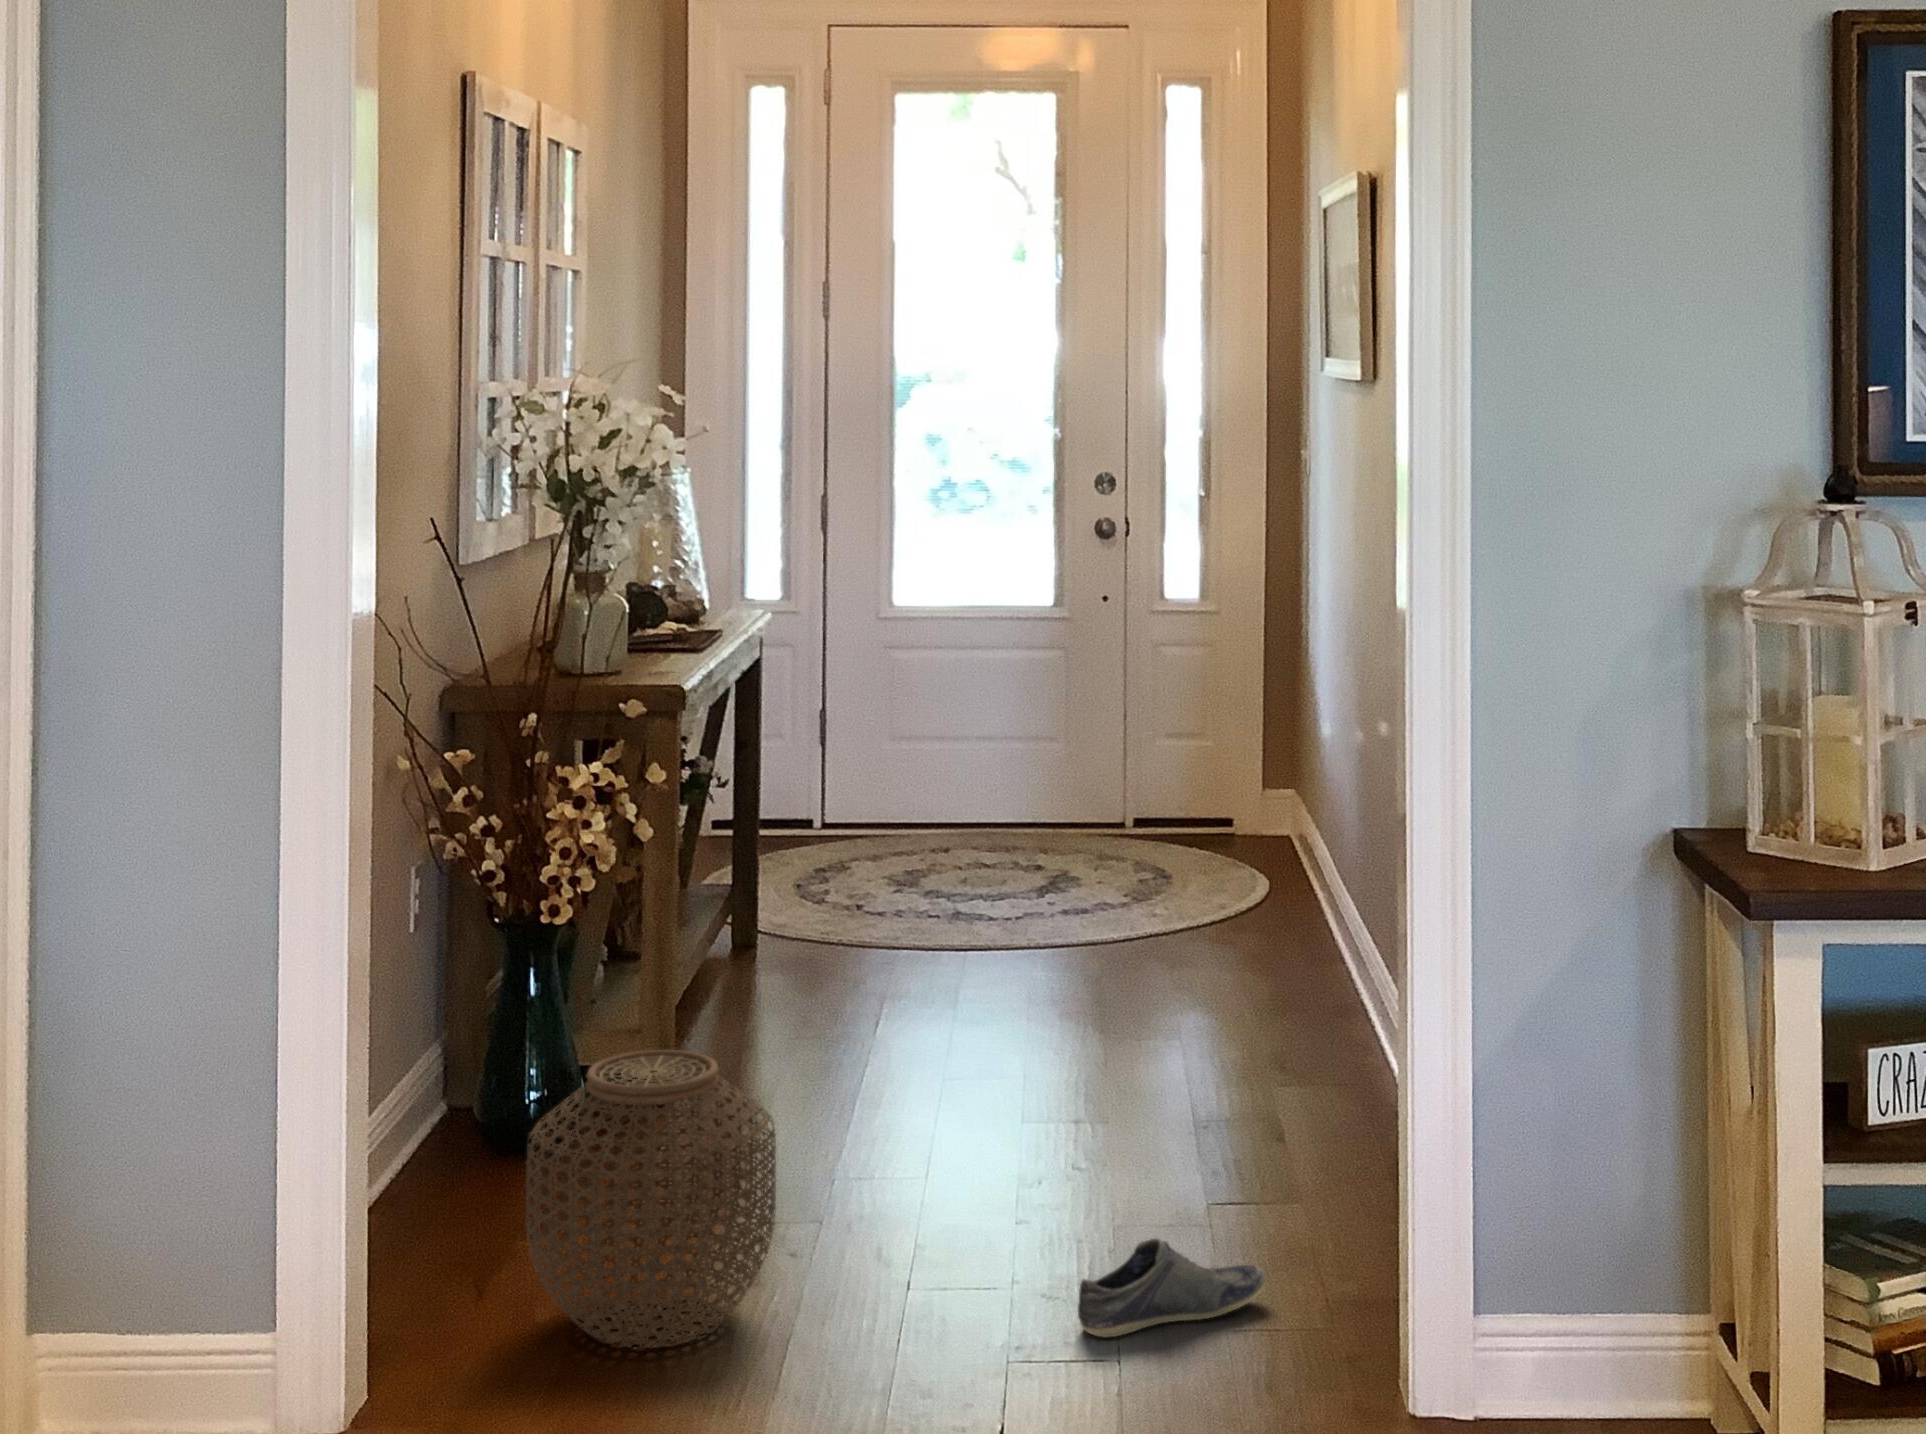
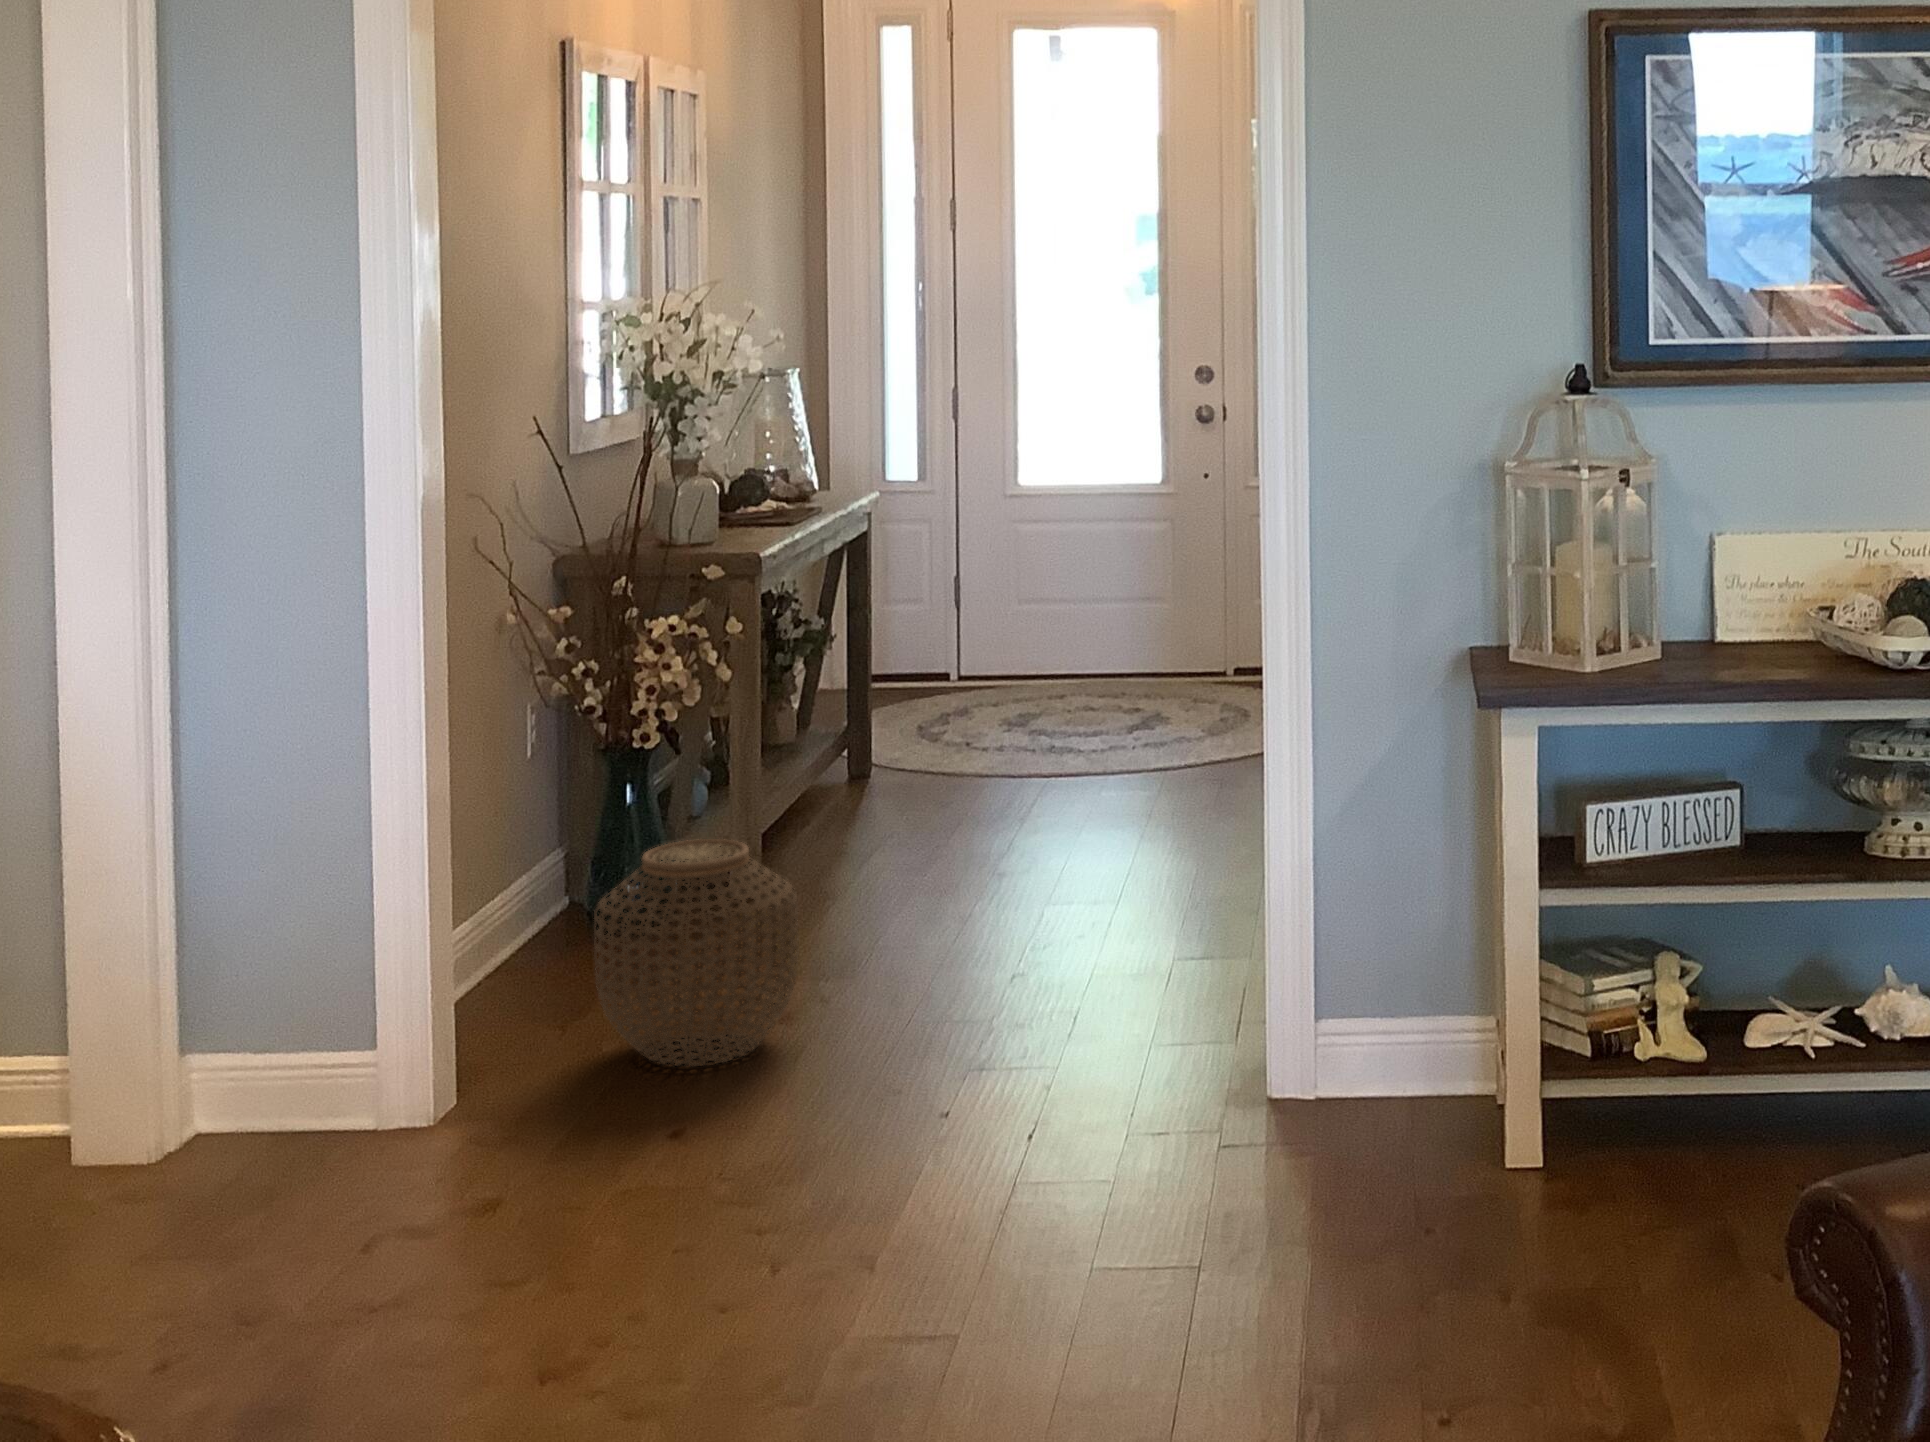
shoe: present [1078,1238,1266,1337] -> none [1034,978,1192,1053]

